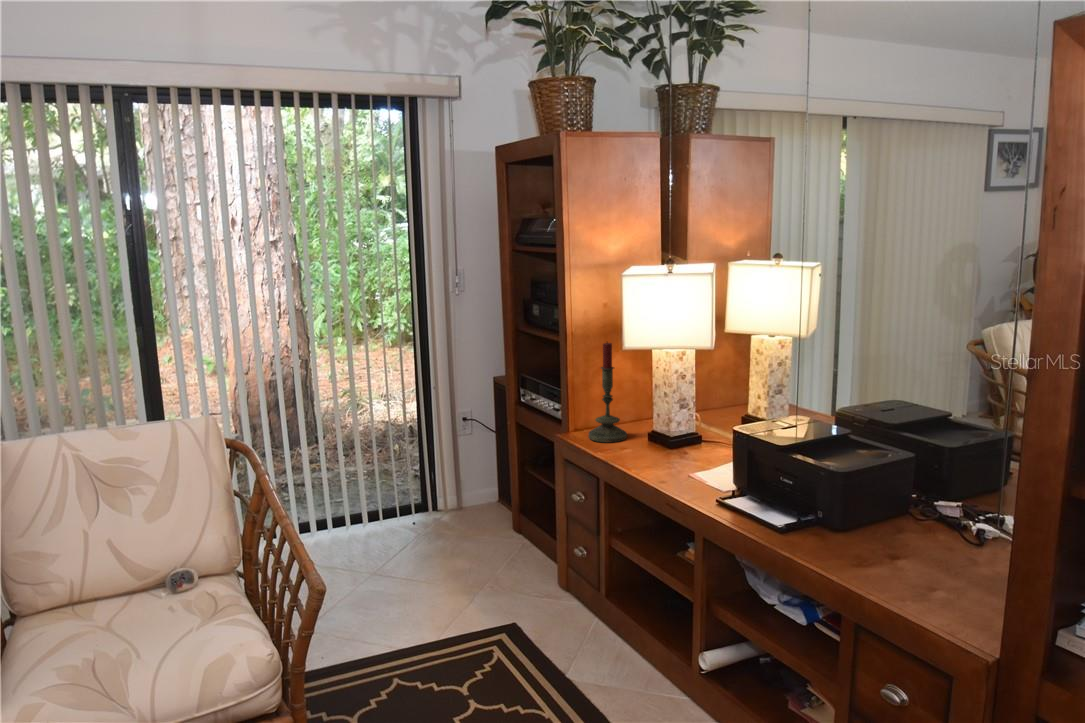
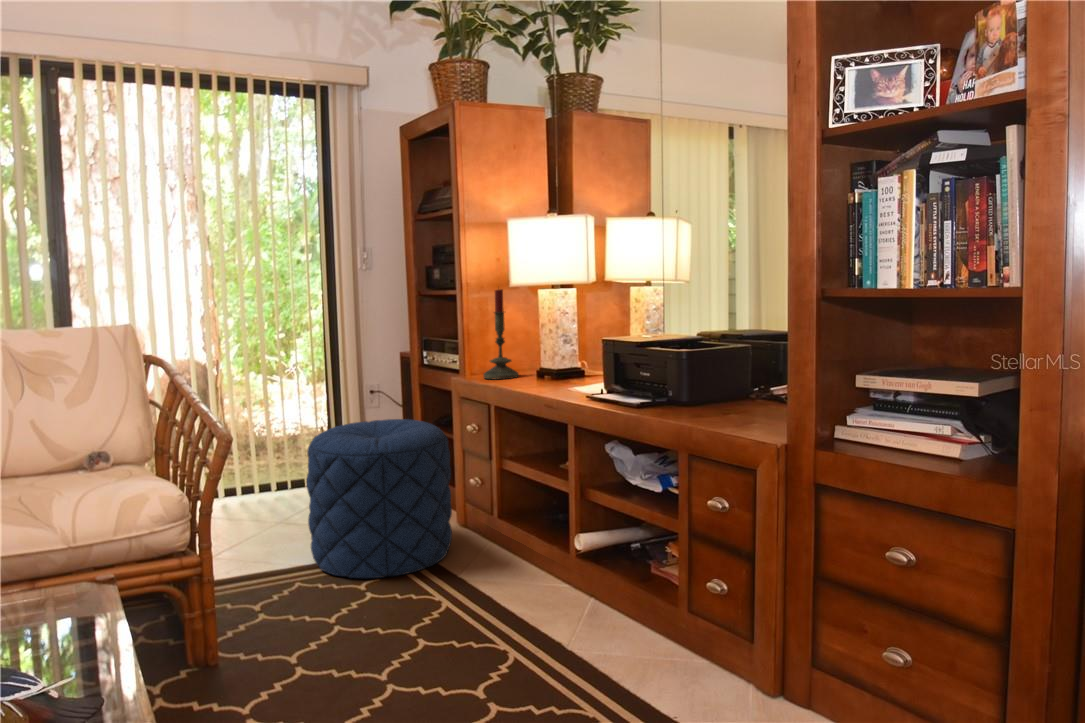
pouf: none [404,485,556,672] -> present [307,419,452,579]

